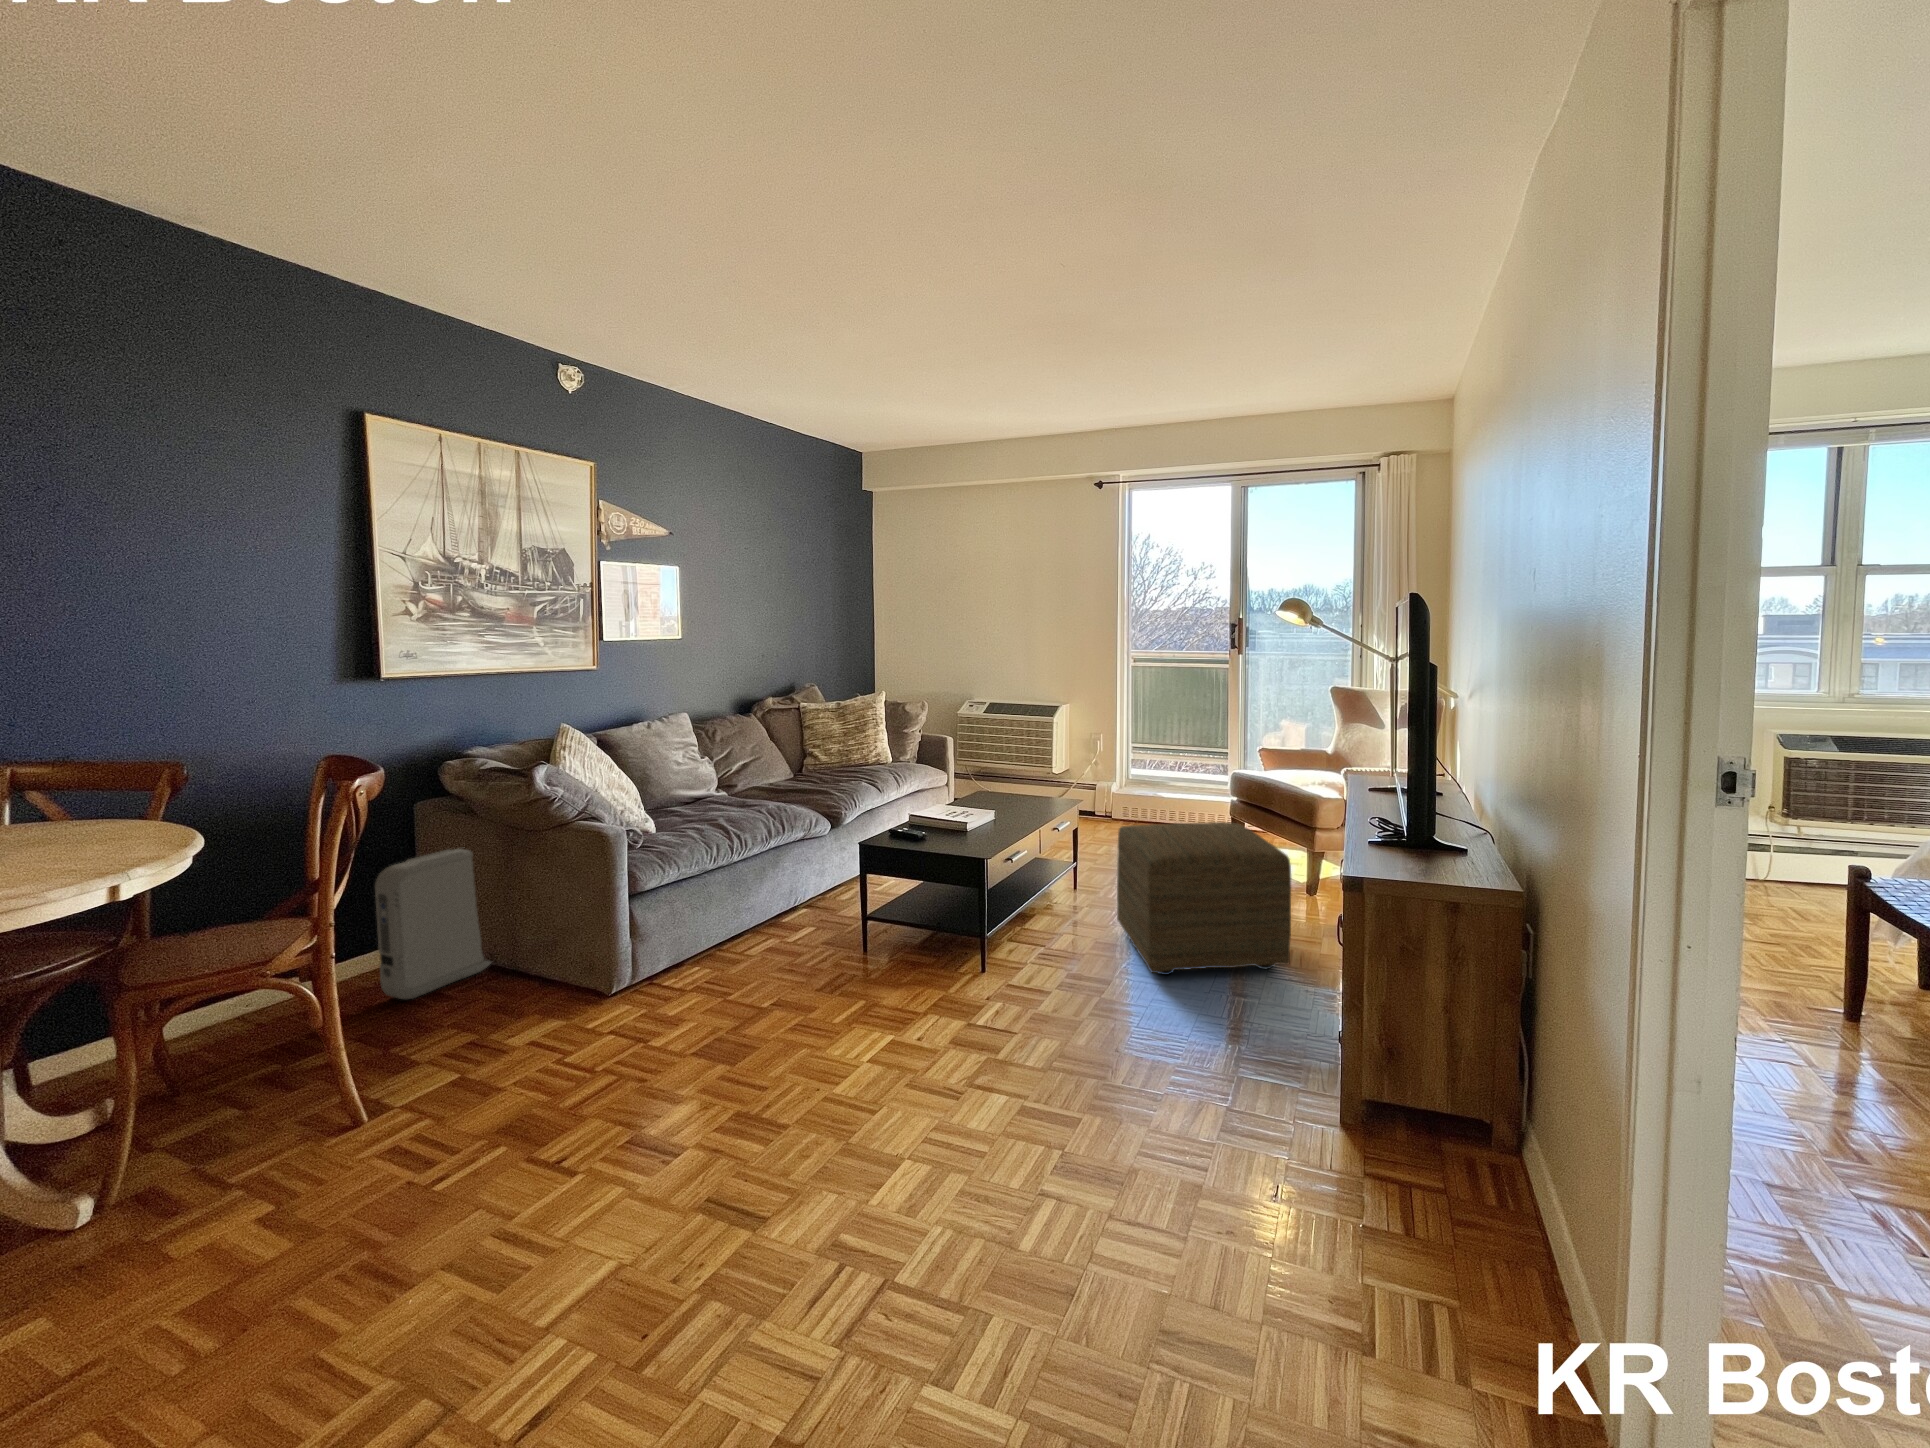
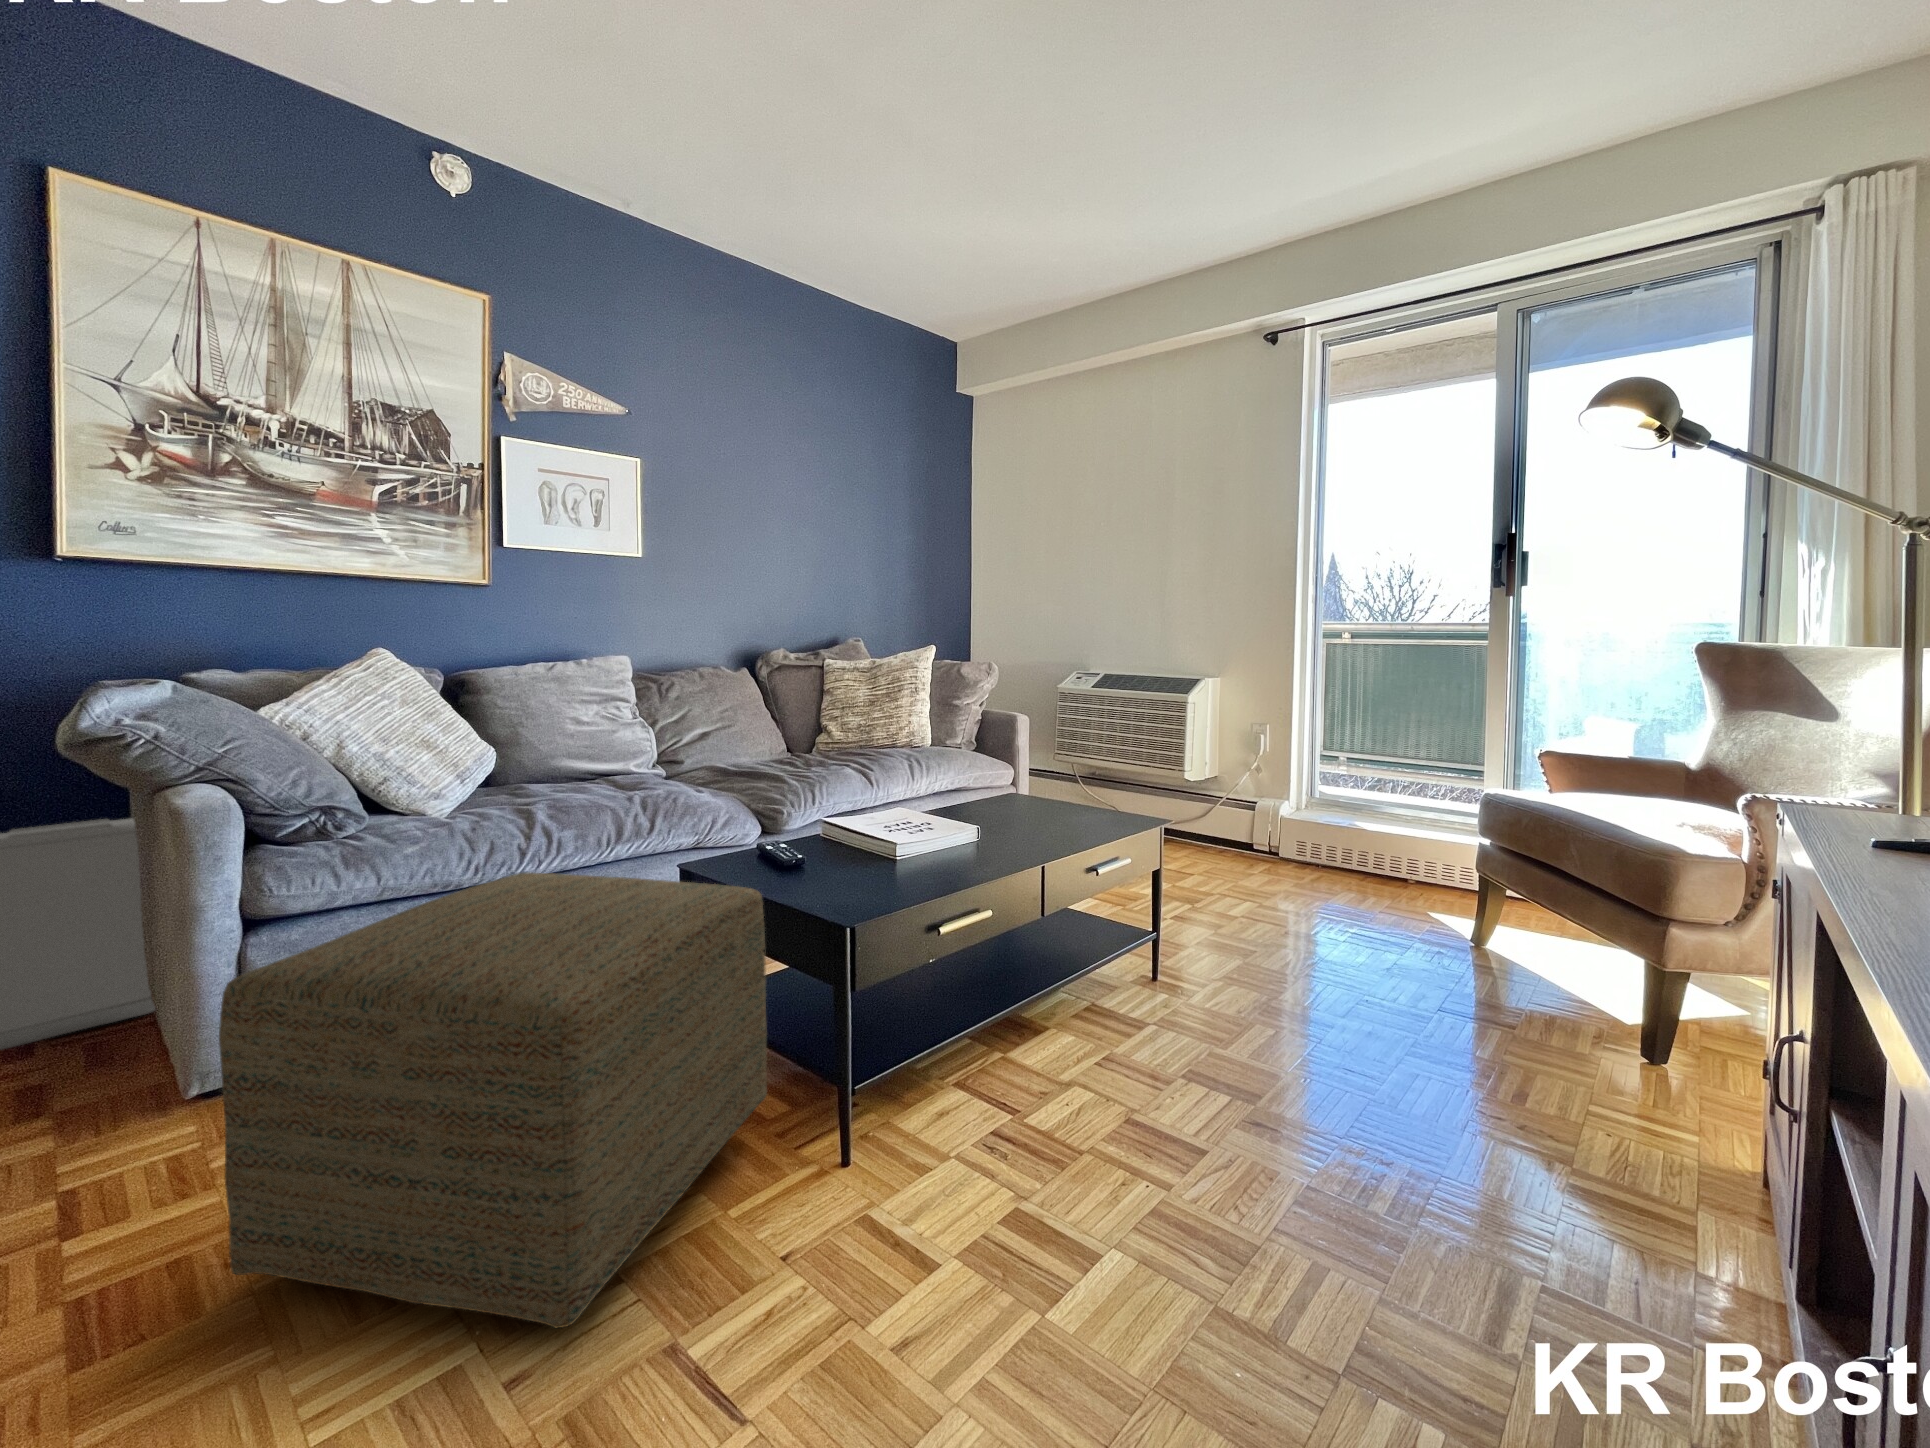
ottoman: present [1117,822,1291,975] -> present [219,873,767,1328]

